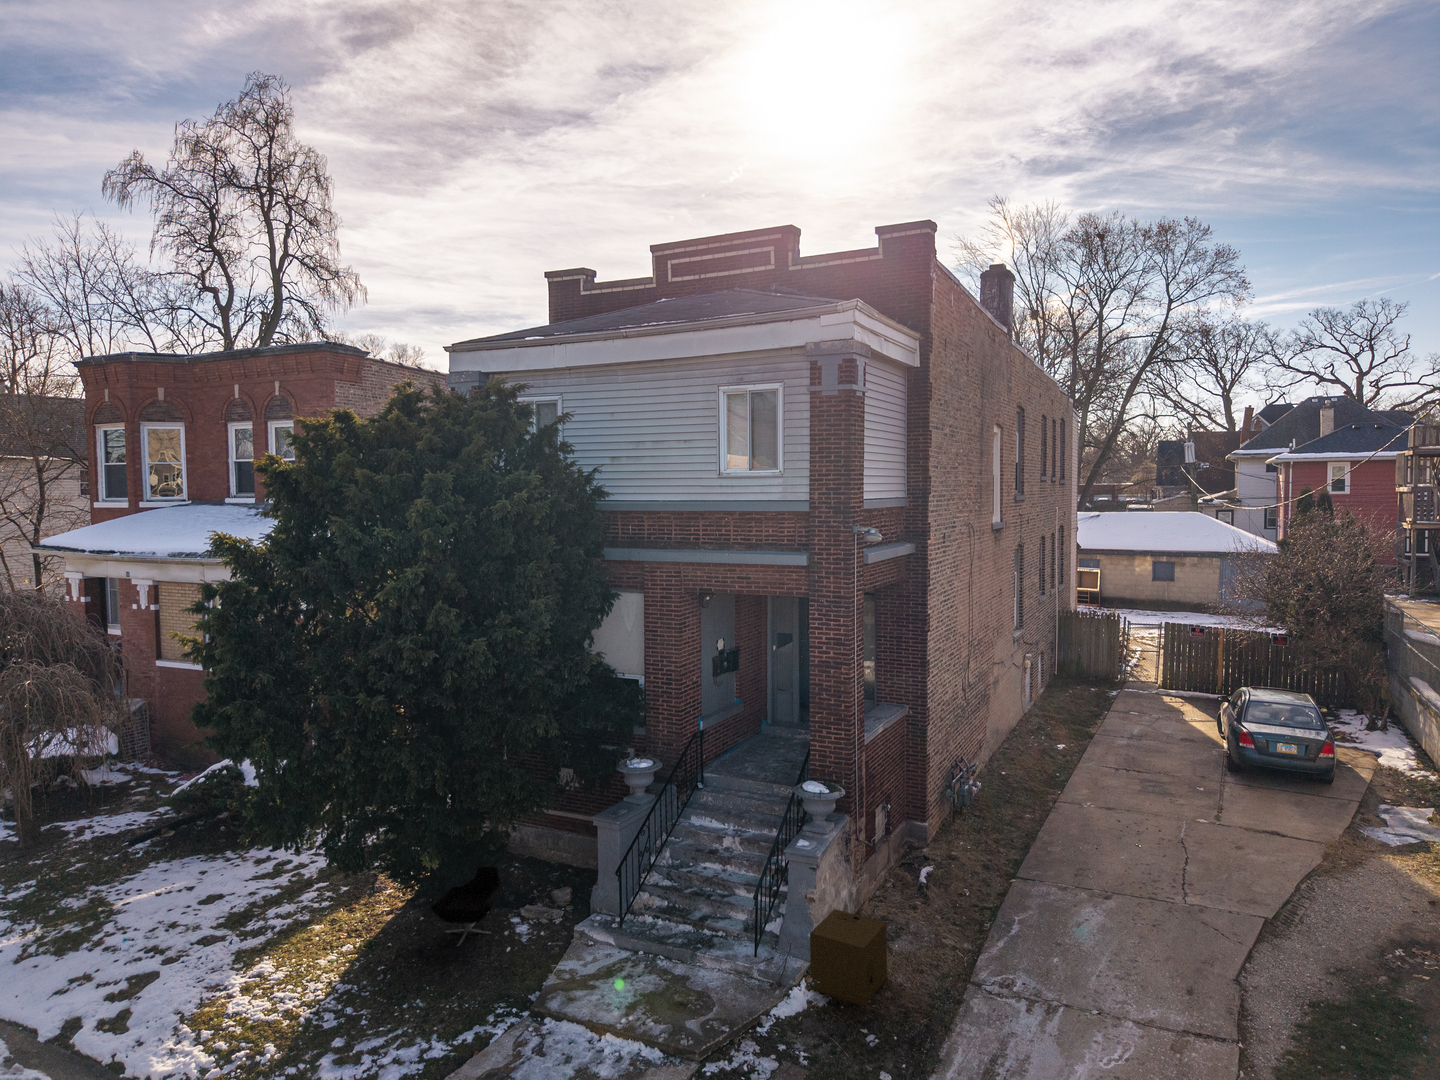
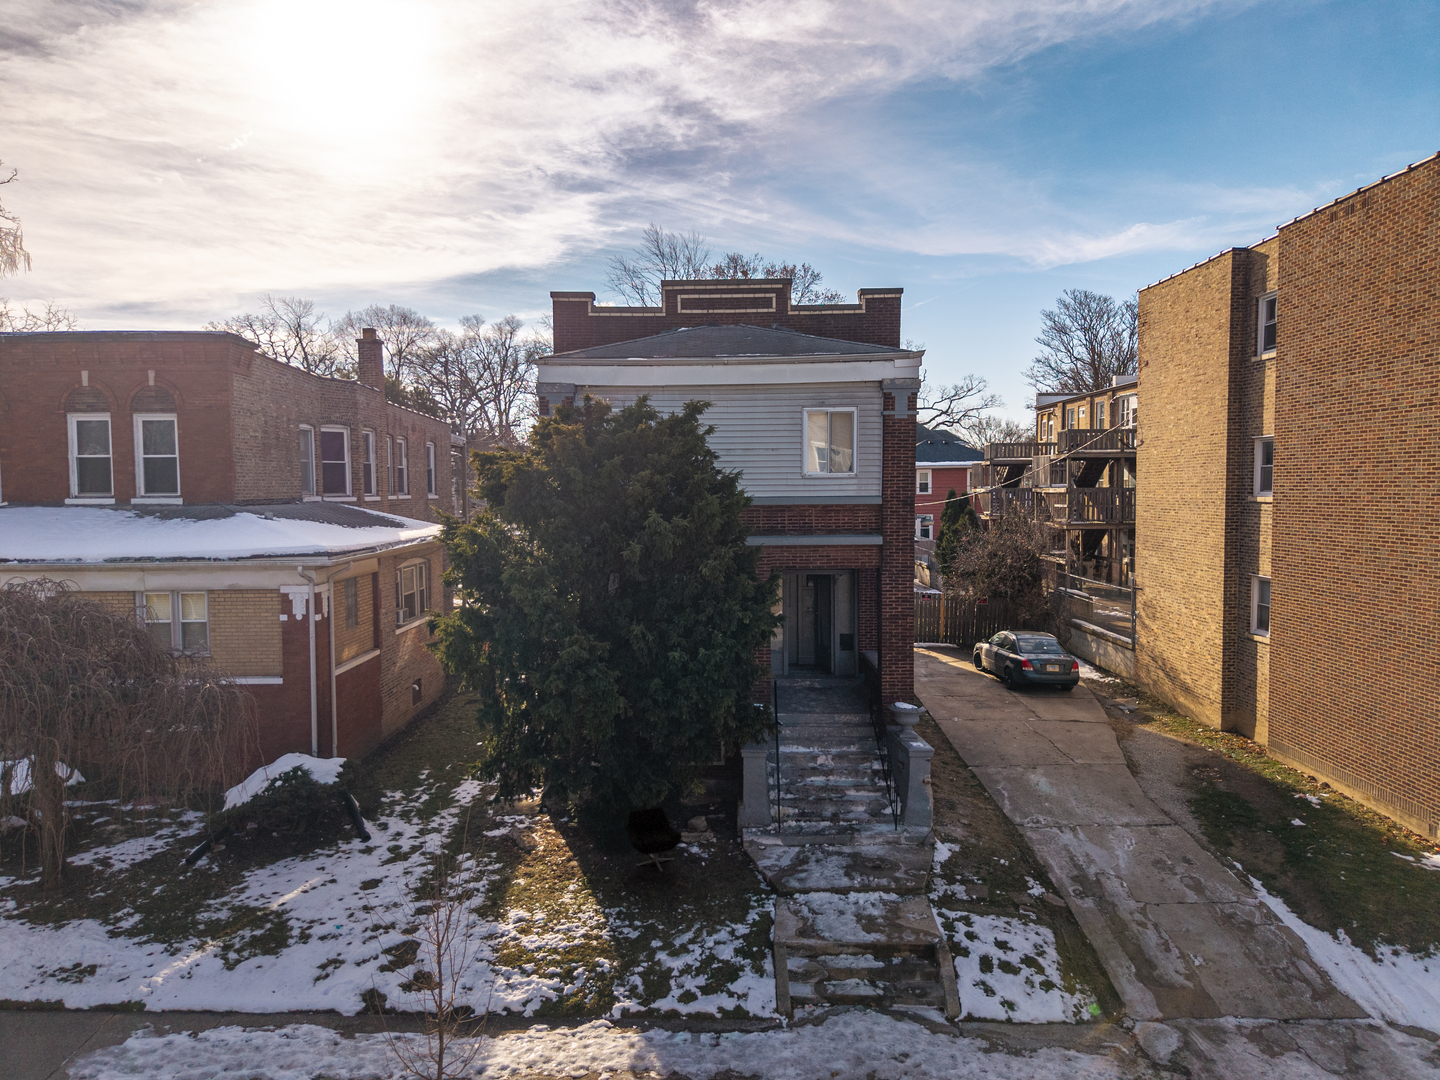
cardboard box: present [810,909,887,1006] -> none [927,790,974,846]

